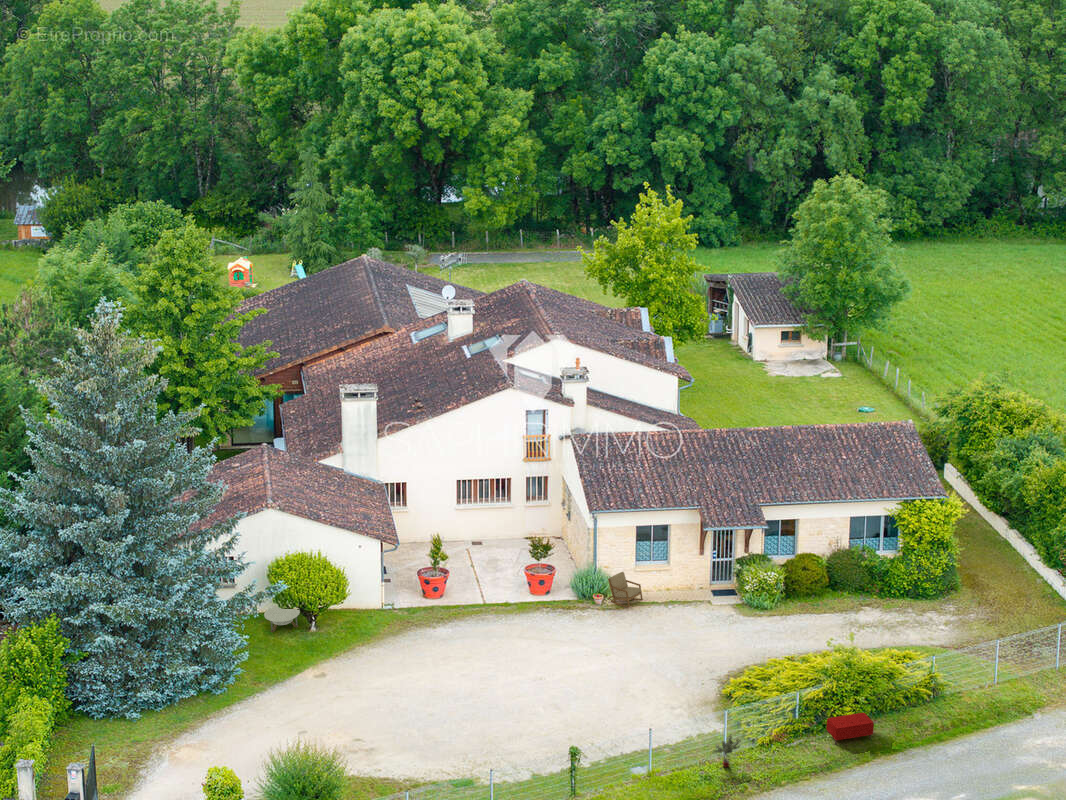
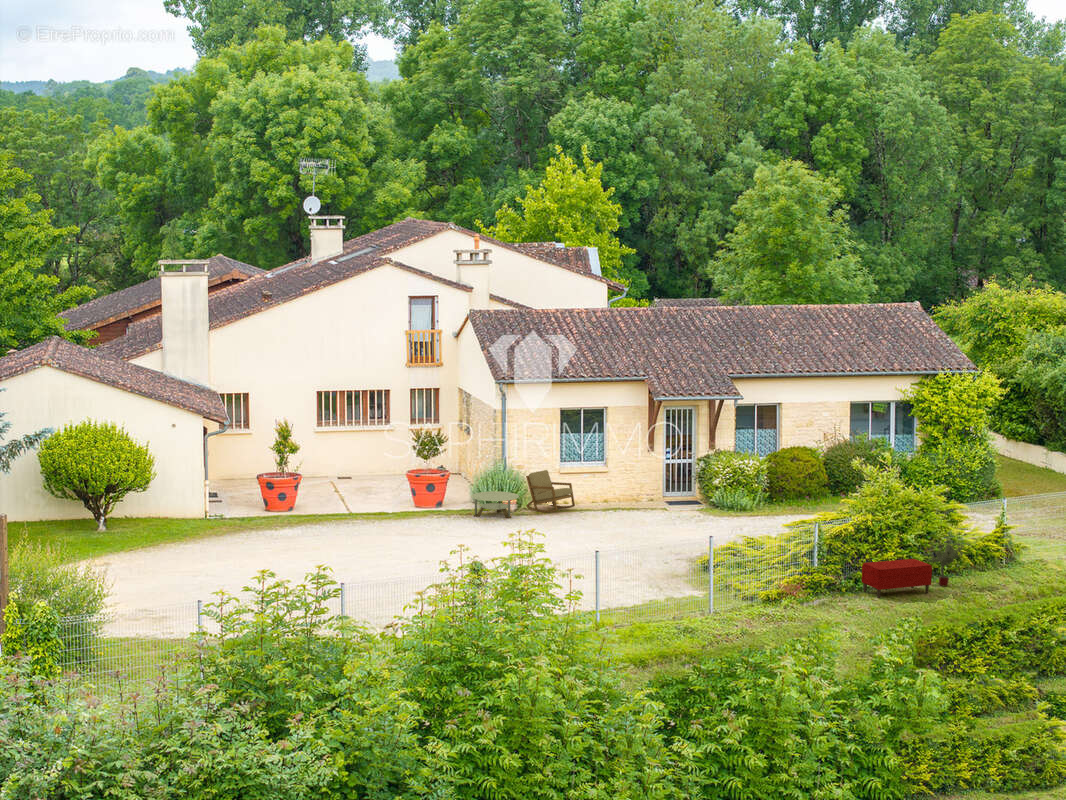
round table: present [264,606,300,632] -> present [471,491,519,518]
potted tree: present [713,734,741,767] -> present [927,537,964,586]

